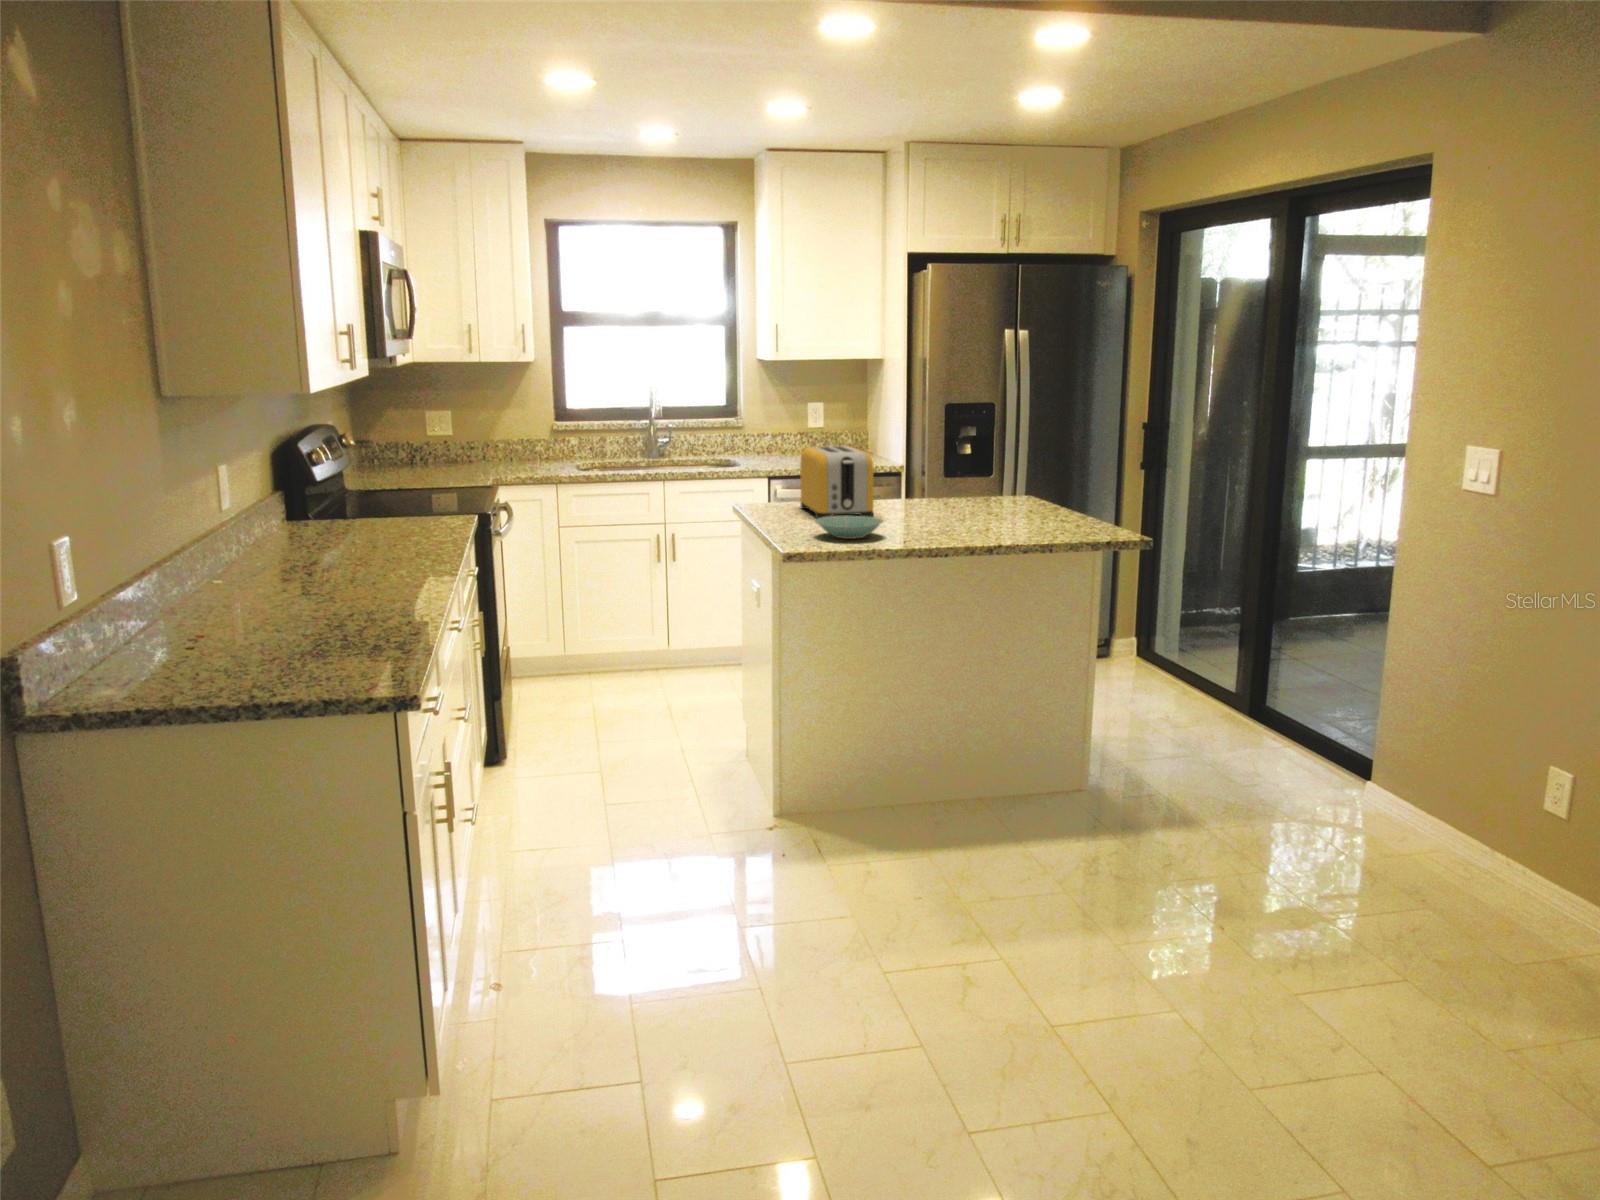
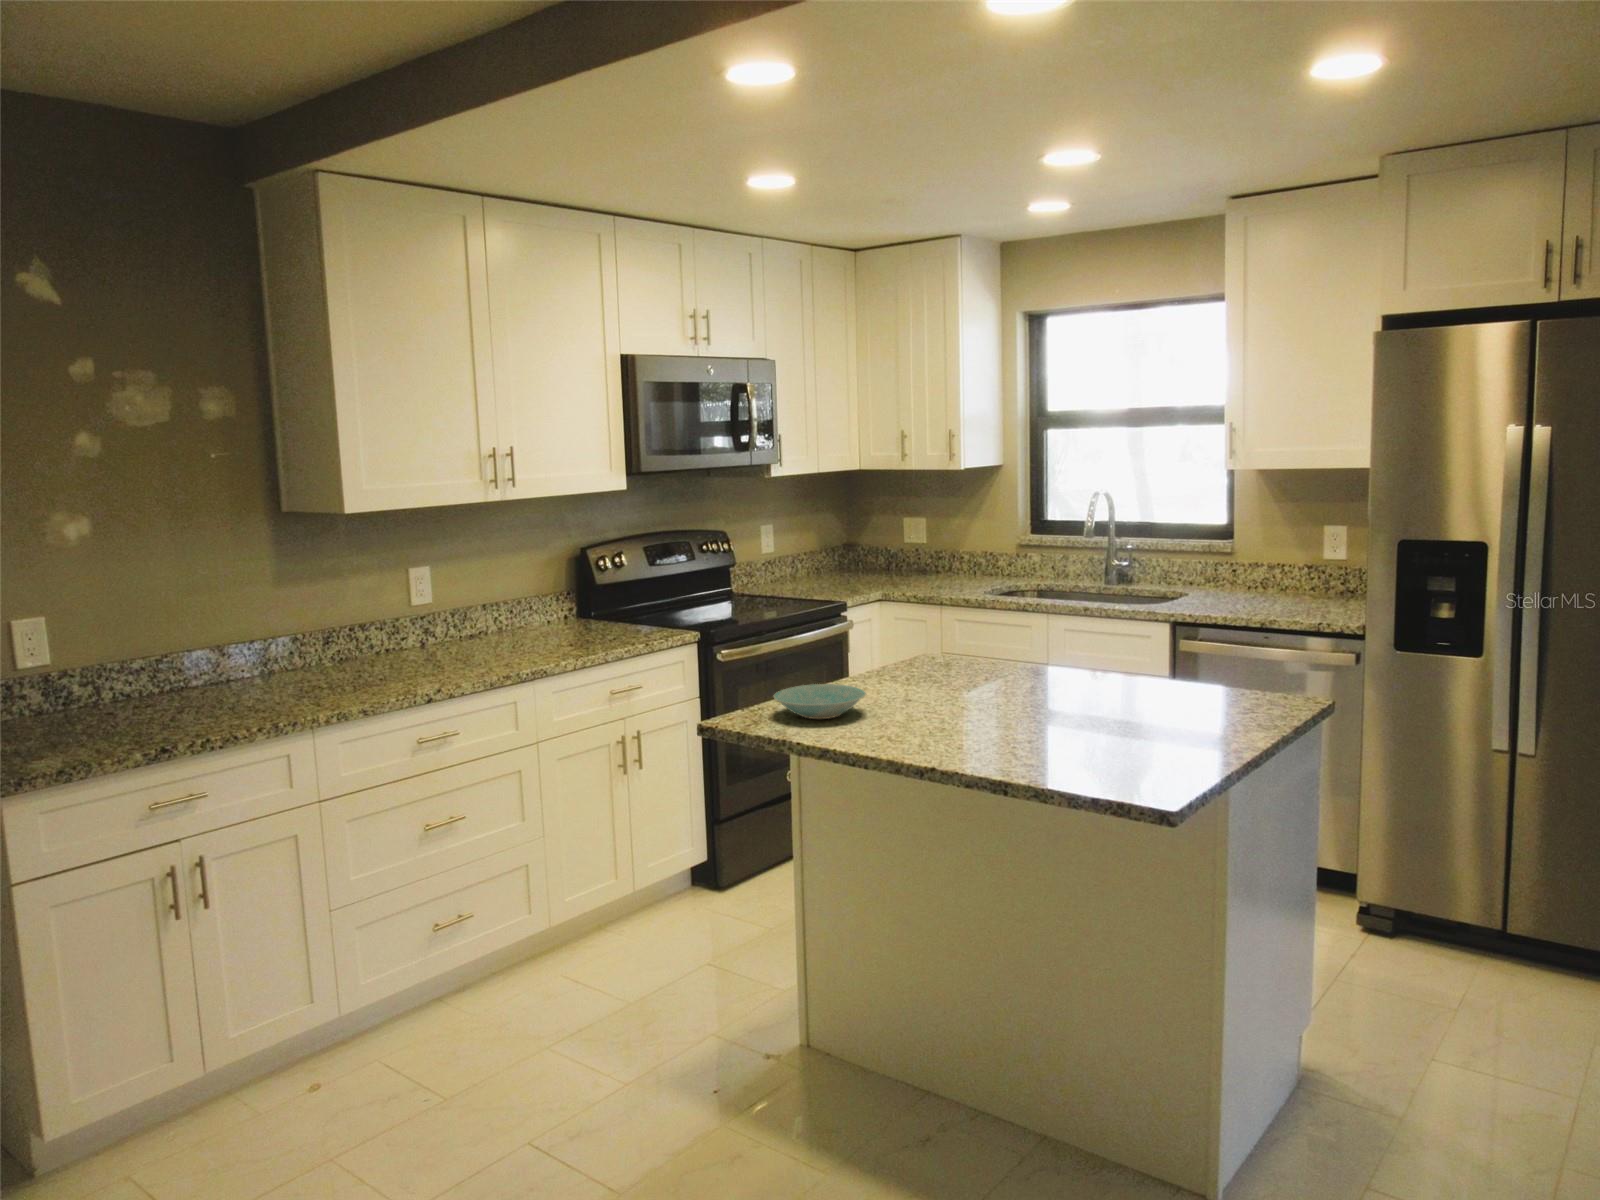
toaster: present [800,446,874,519] -> none [902,590,1023,695]

